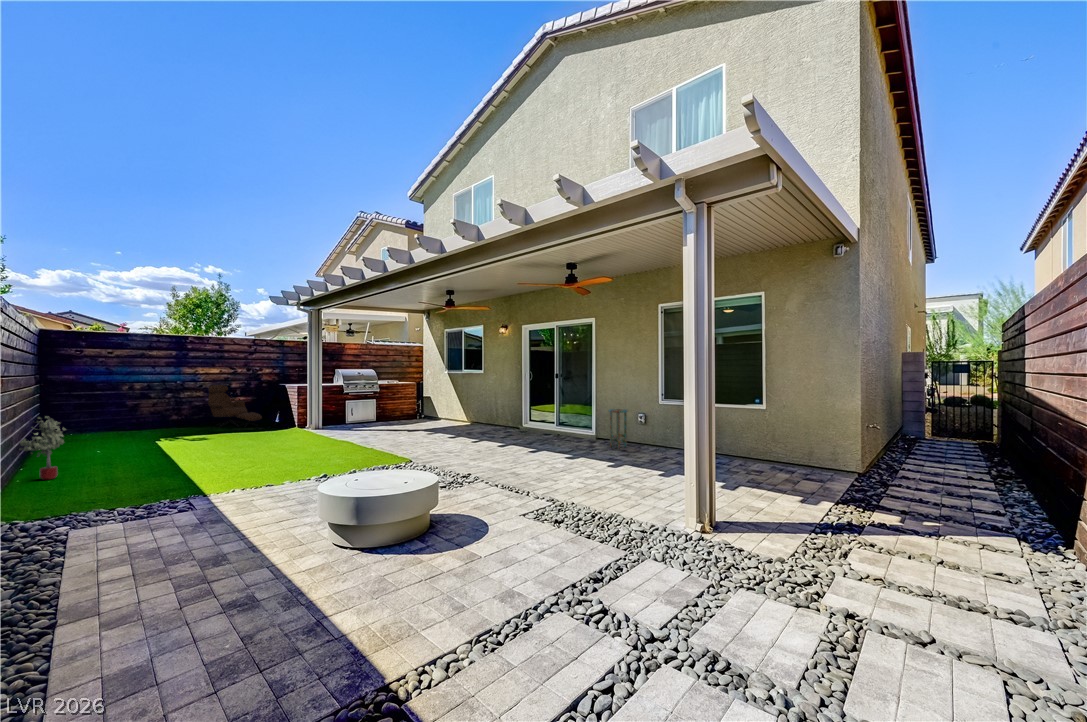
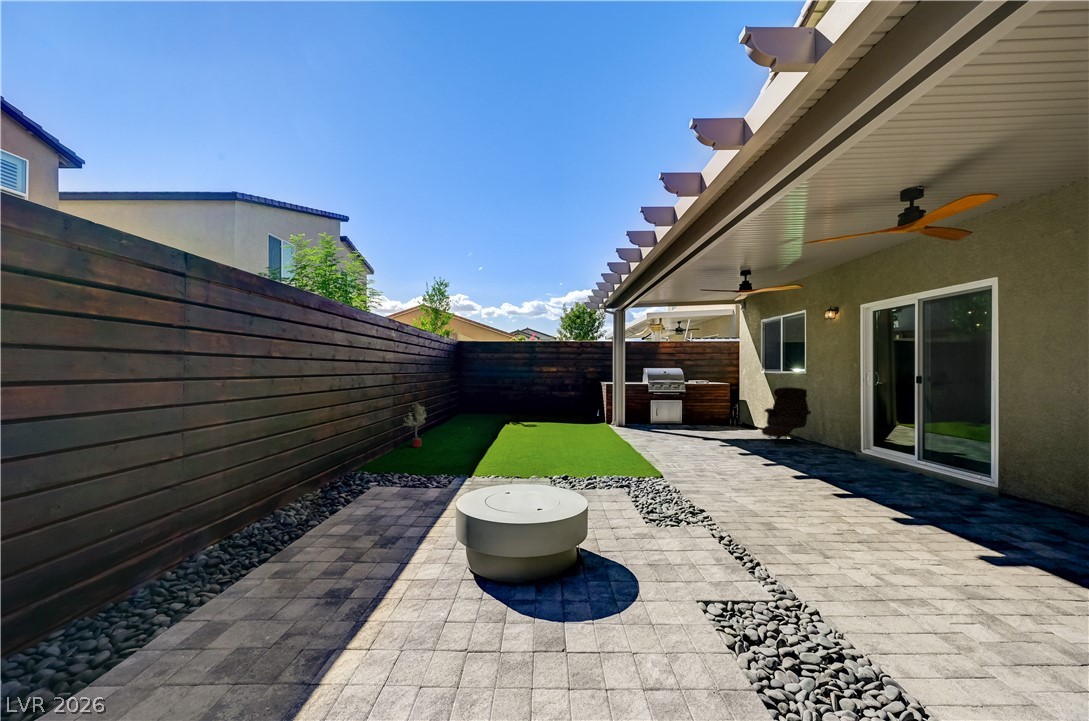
lounge chair: present [208,384,262,427] -> present [762,387,811,444]
side table: present [609,409,628,448] -> none [1010,446,1062,522]

